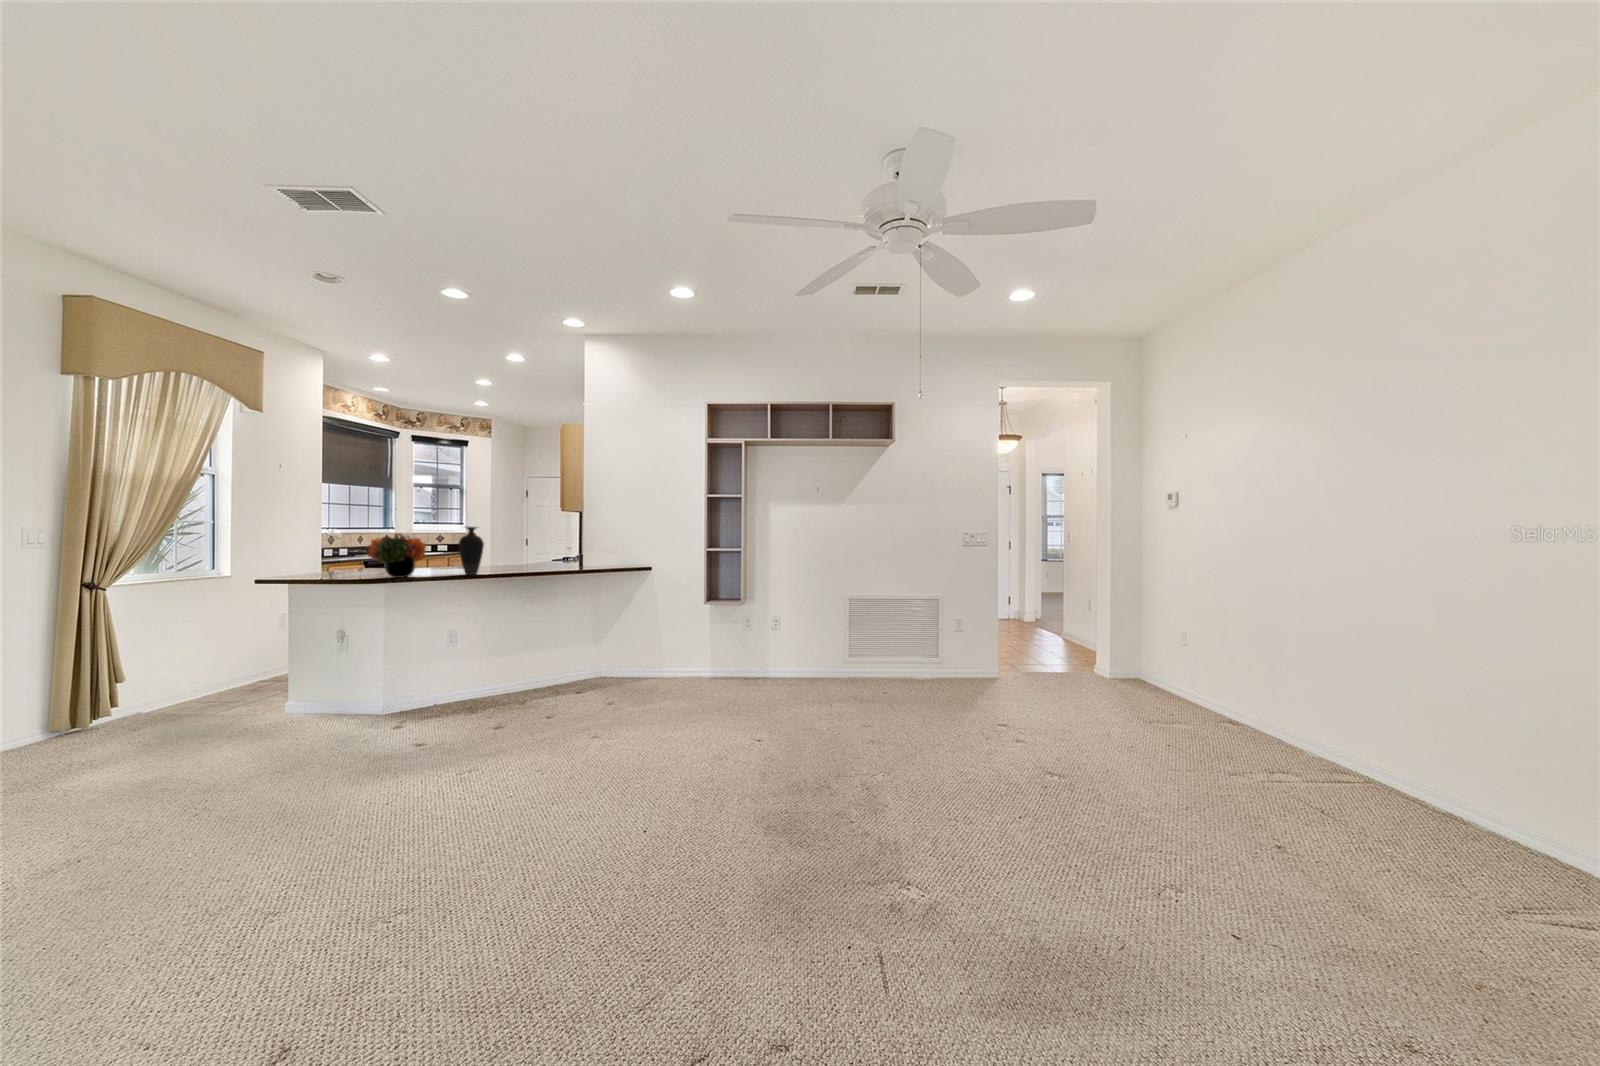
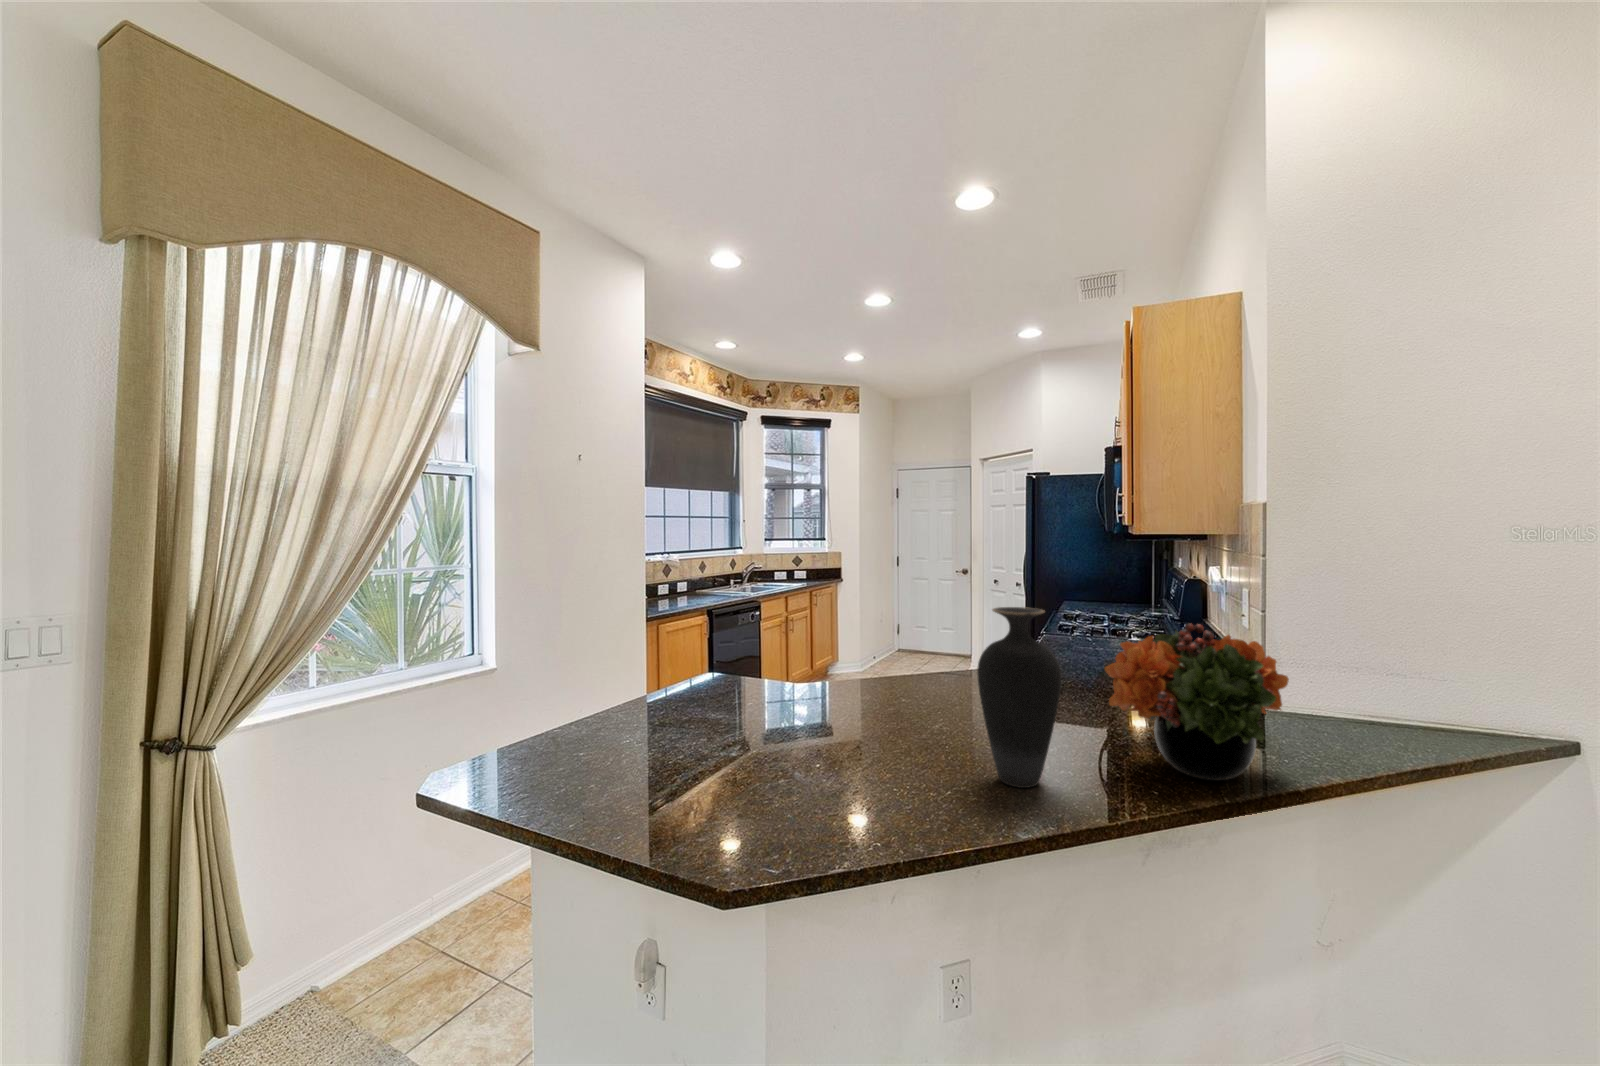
flower arrangement: present [368,533,426,578] -> present [1105,623,1289,780]

